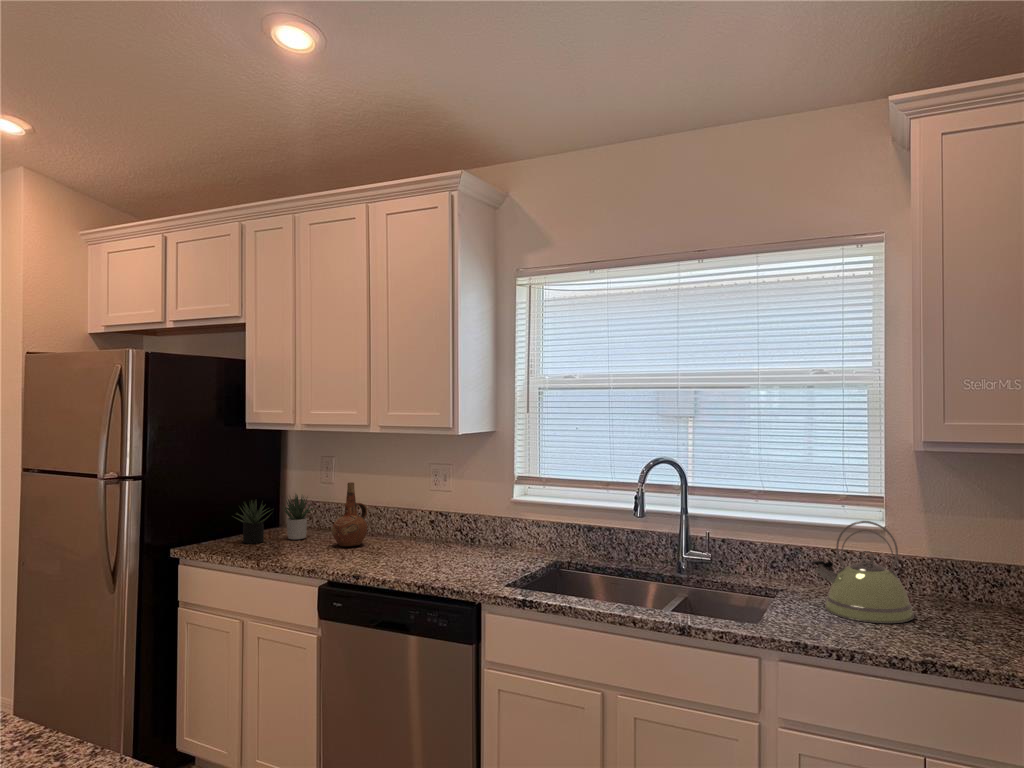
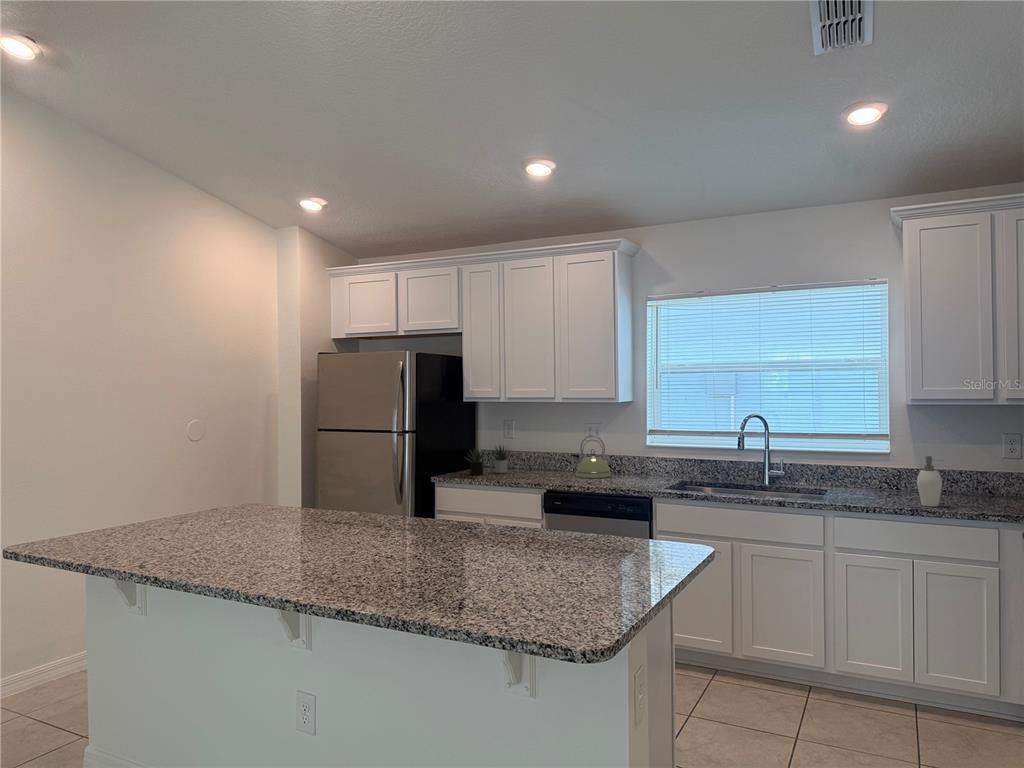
ceramic pitcher: present [332,482,367,546] -> none [530,435,552,476]
kettle: present [813,521,914,623] -> present [571,436,611,478]
soap dispenser: none [928,550,984,647] -> present [917,456,943,506]

